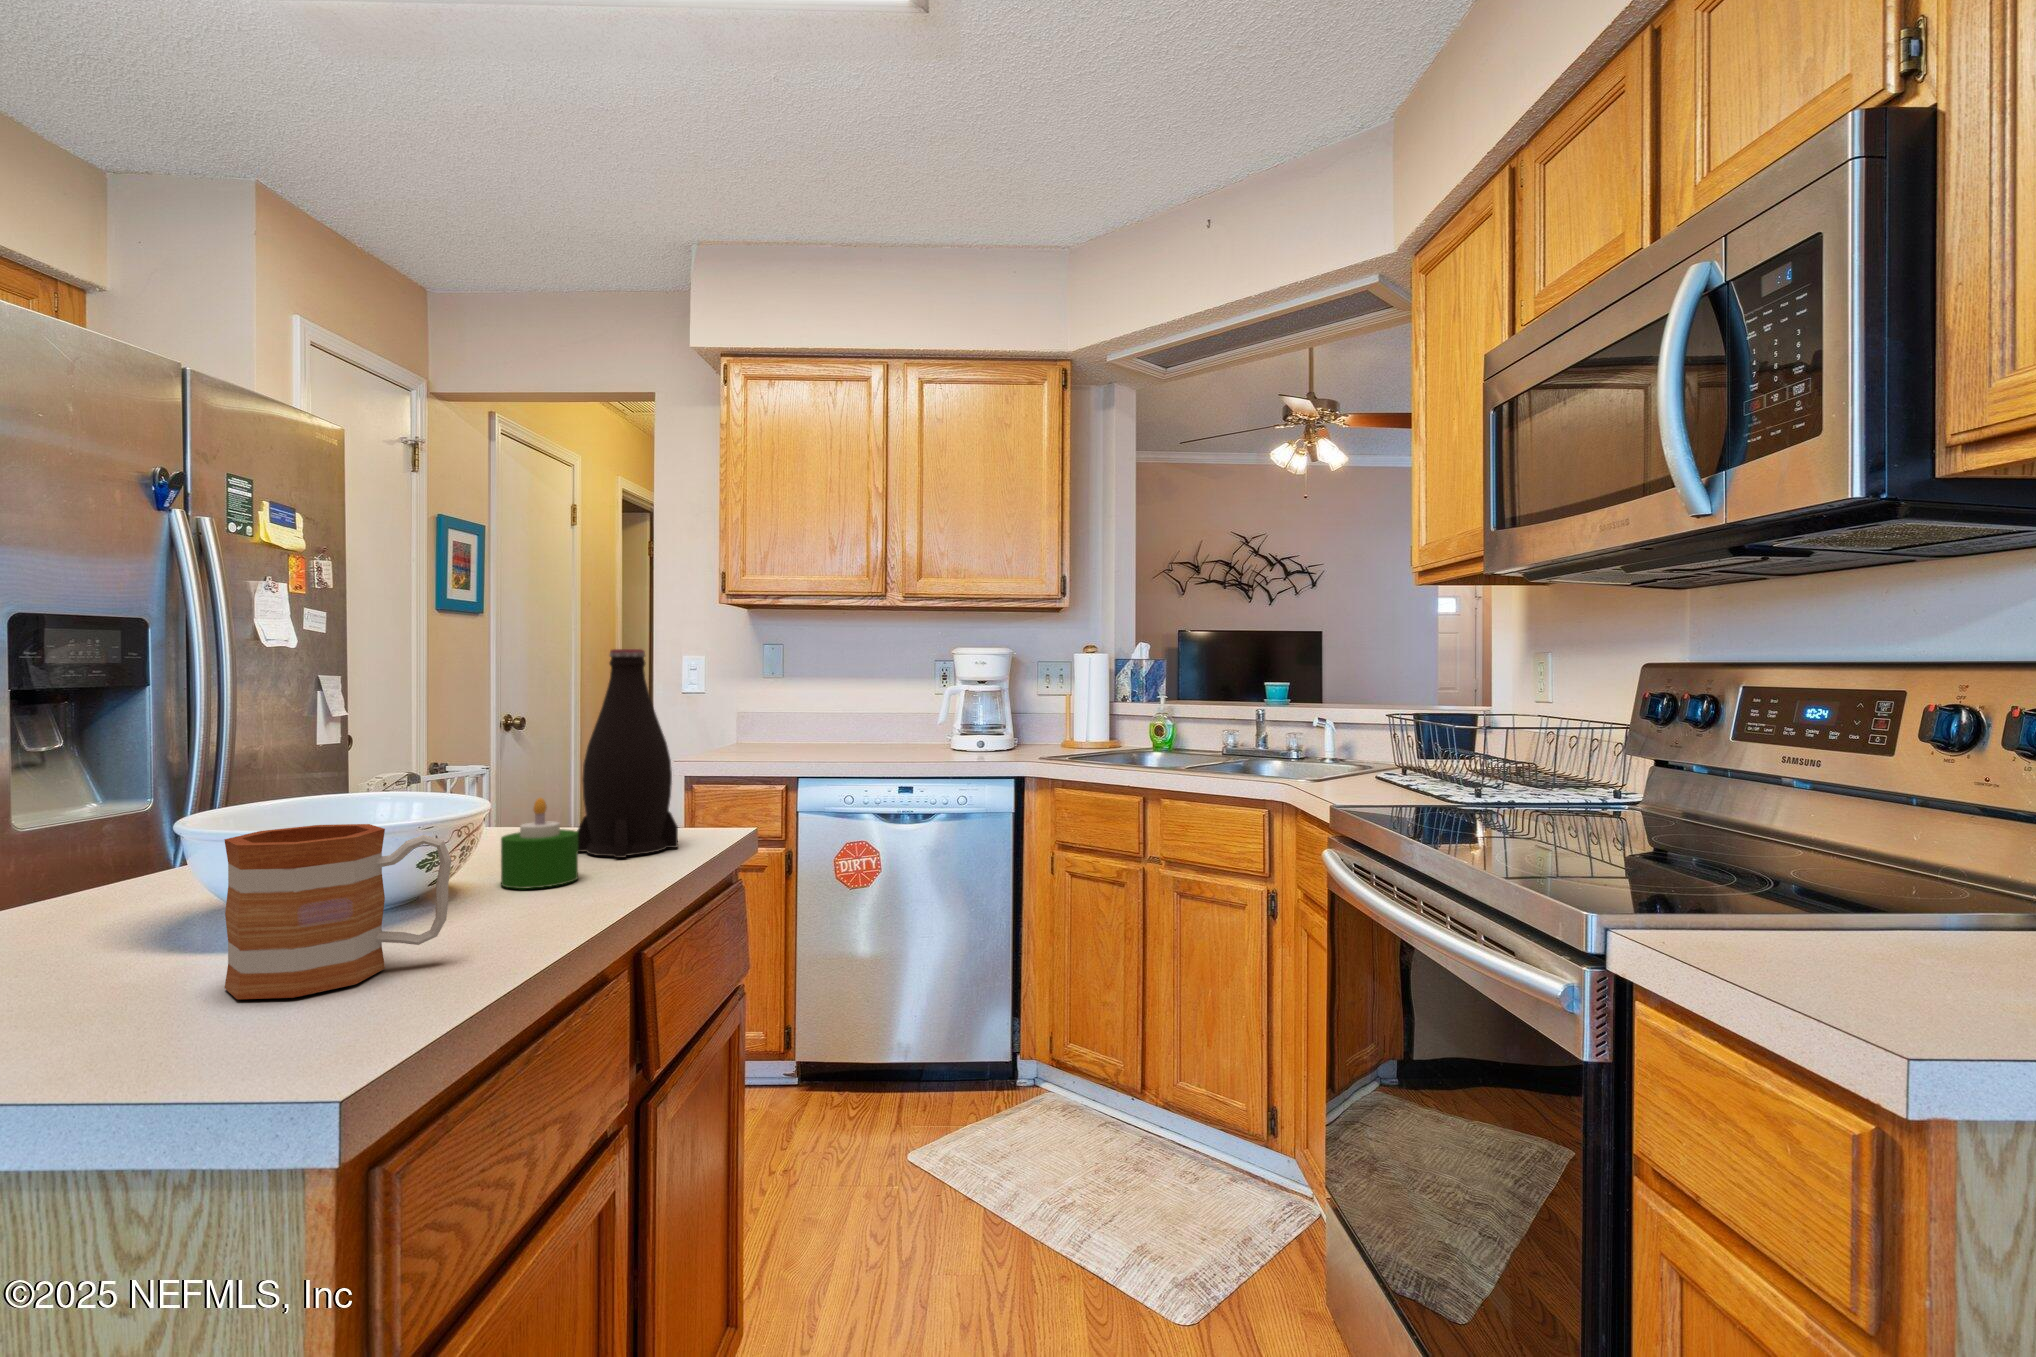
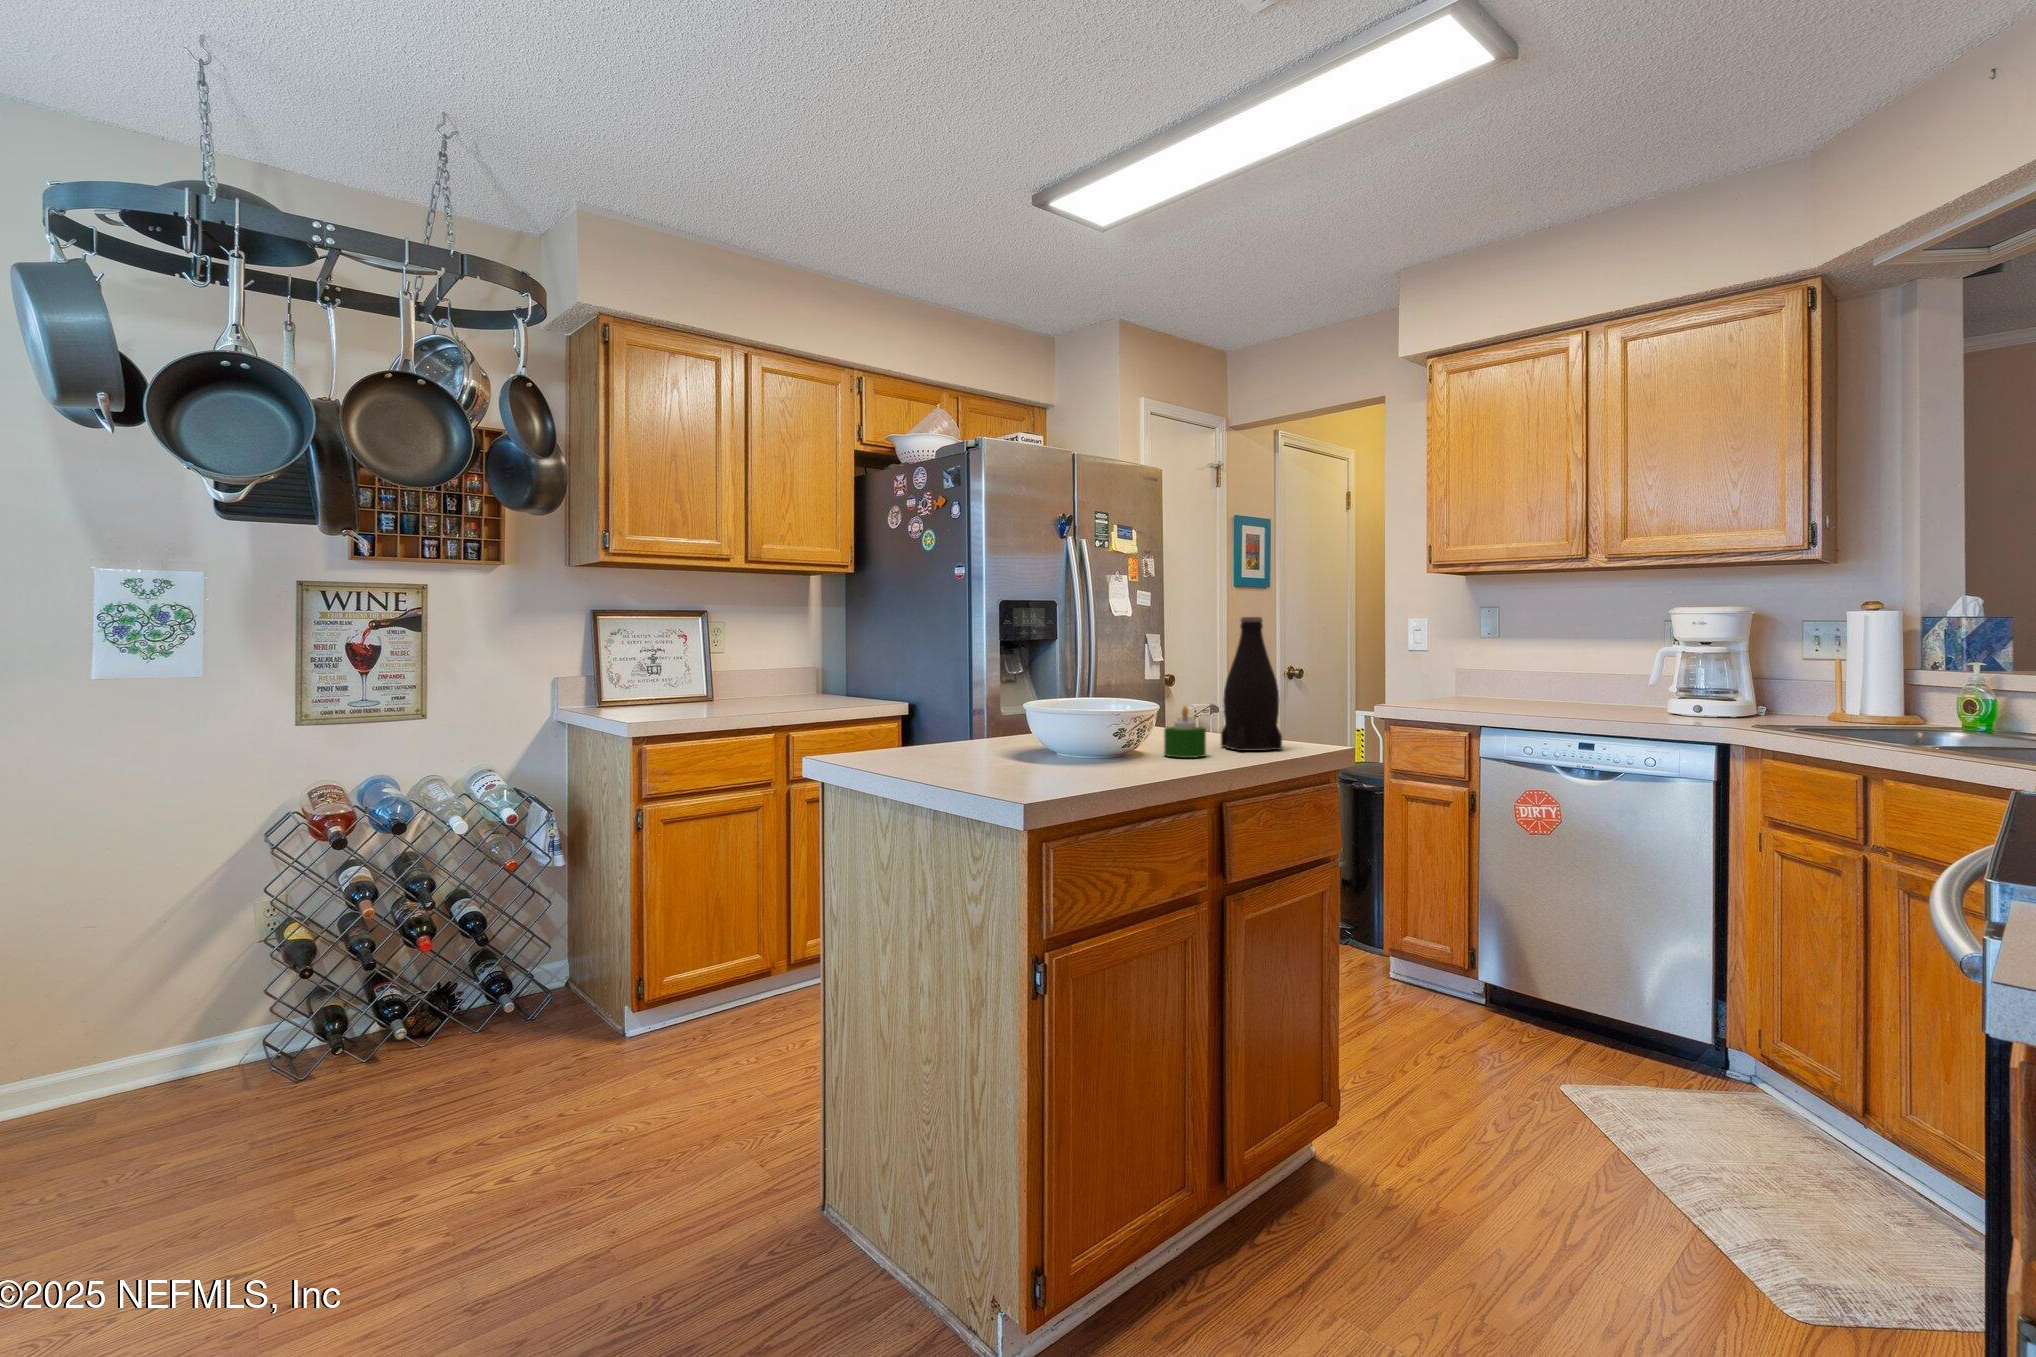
mug: present [225,824,451,999] -> none [1028,704,1112,776]

